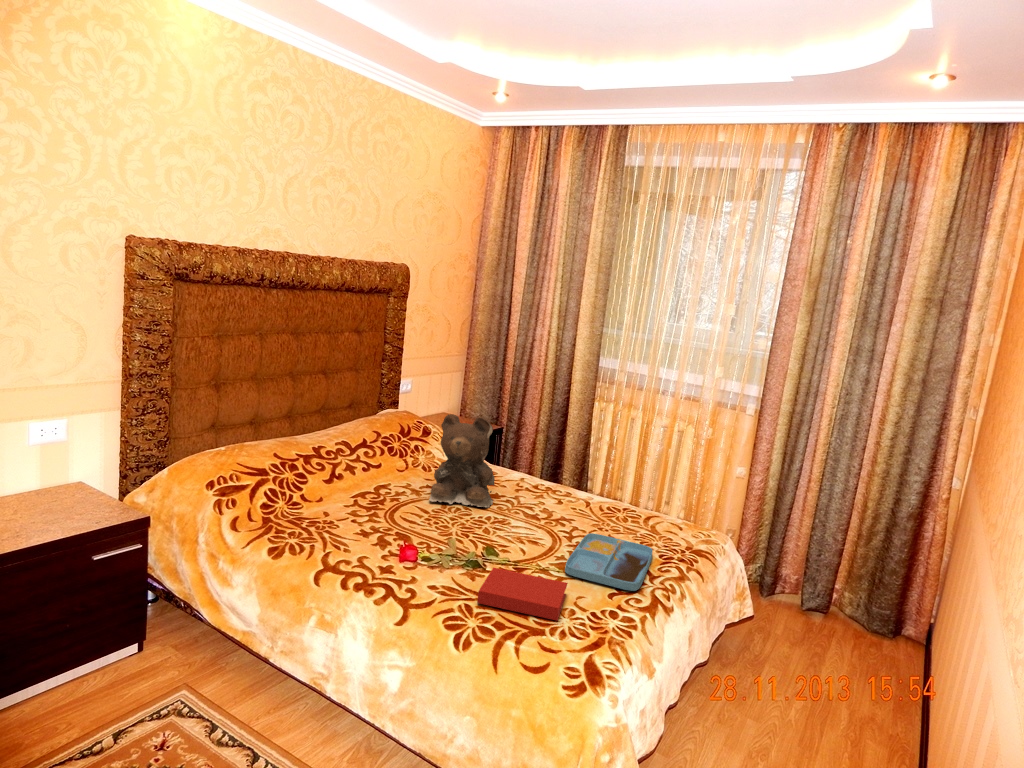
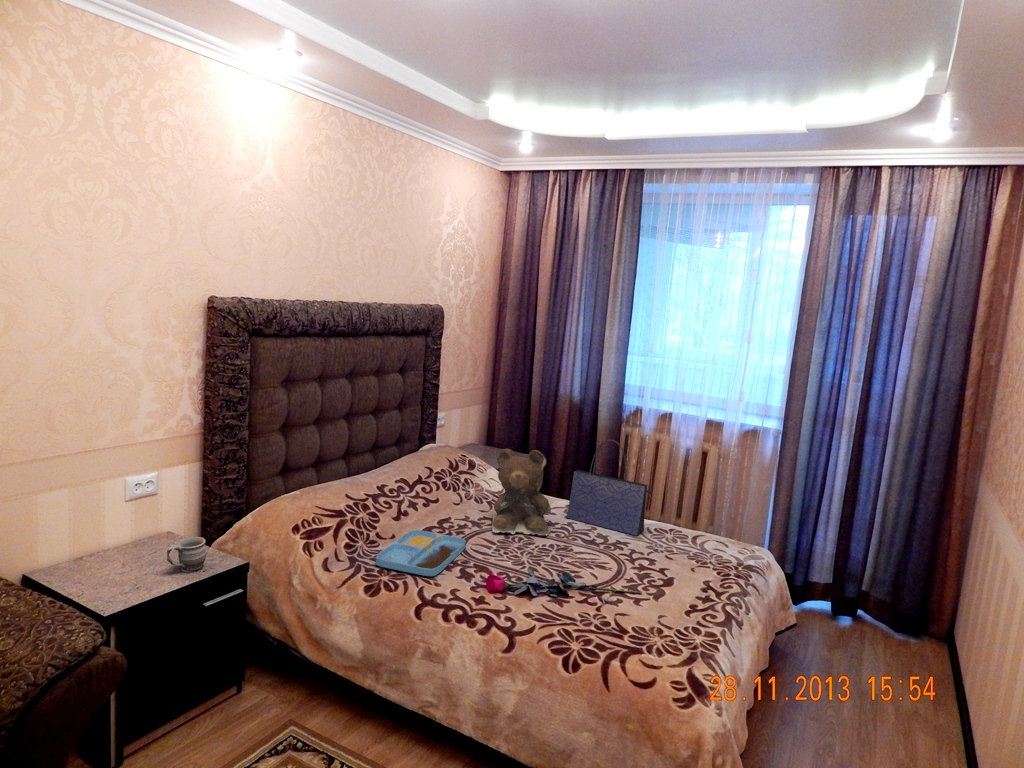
tote bag: none [516,410,604,513] -> present [567,440,652,536]
mug: none [55,486,101,521] -> present [167,537,206,571]
tray: present [565,533,653,591] -> present [376,530,466,576]
book: present [477,568,568,621] -> none [575,593,652,639]

